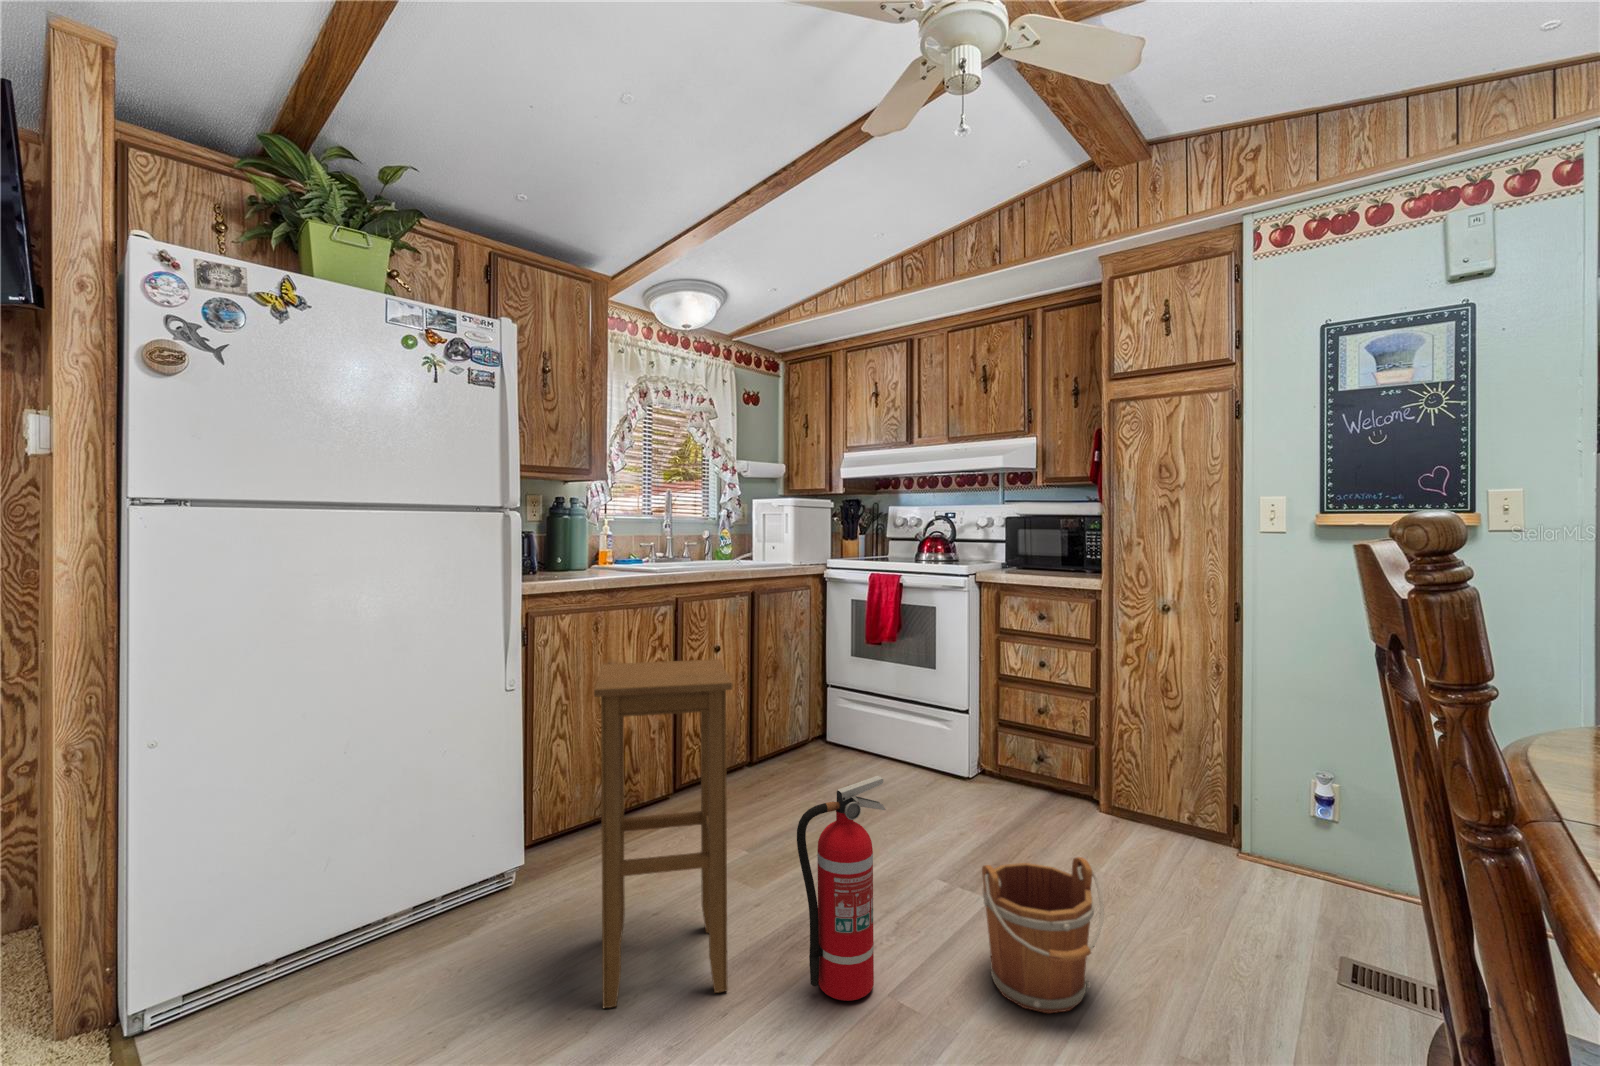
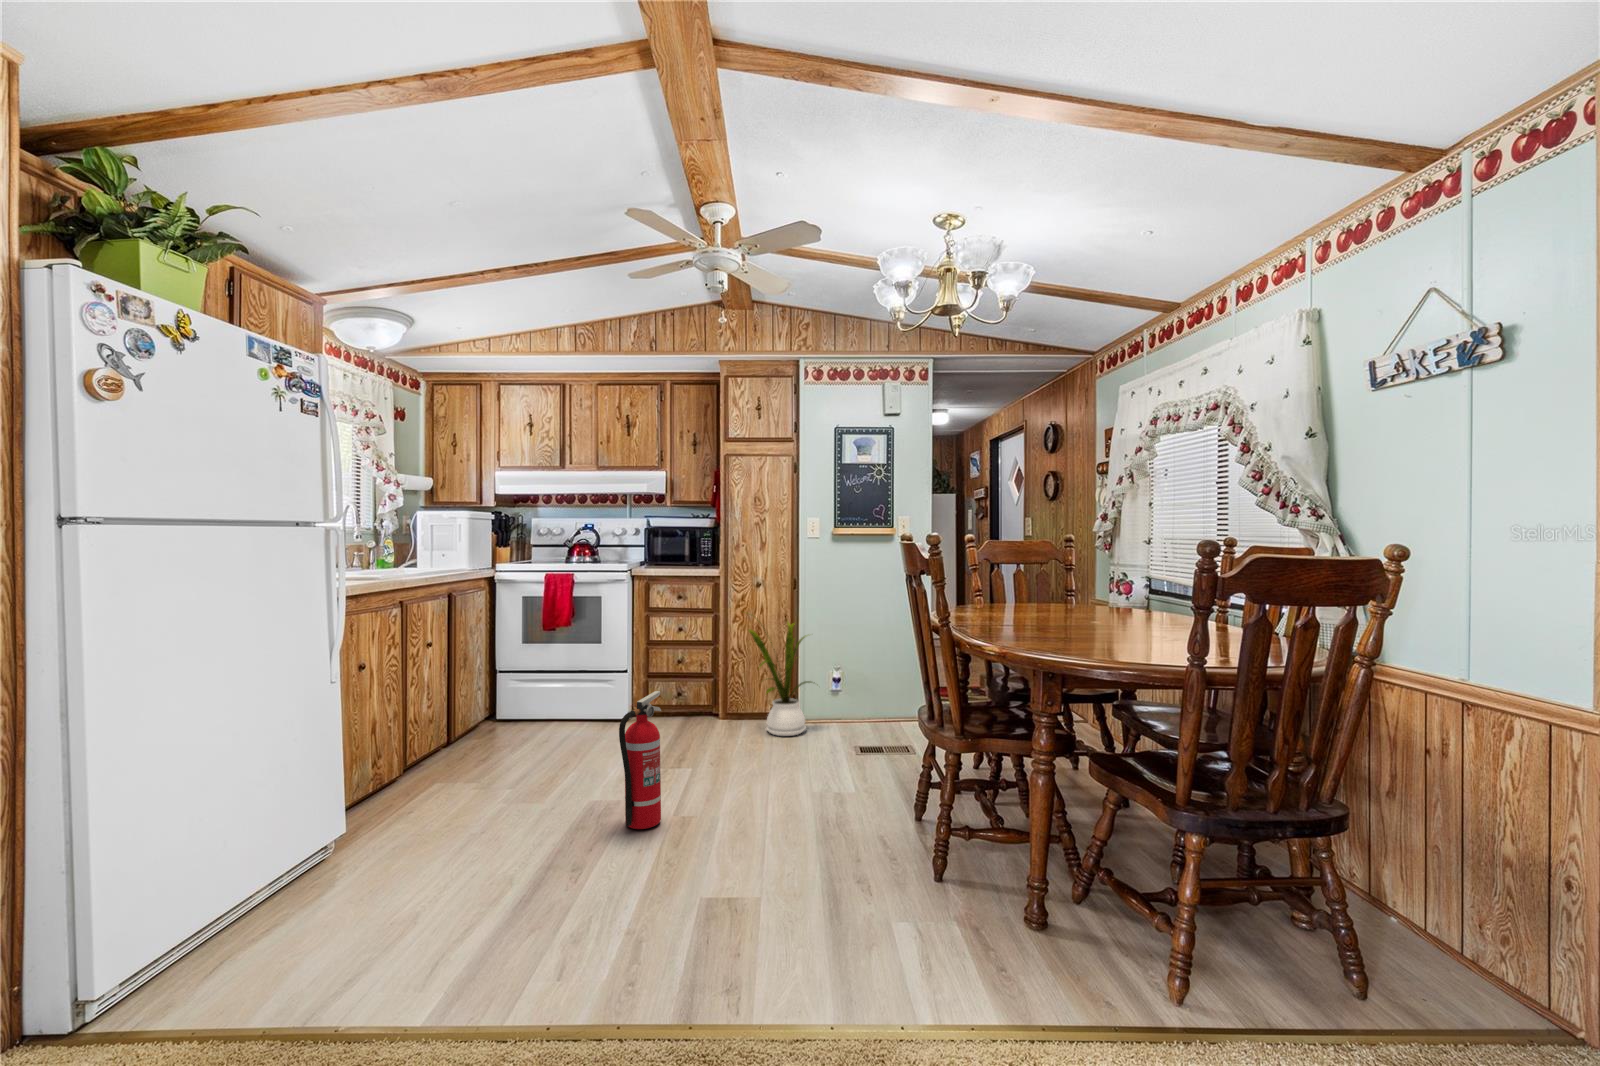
house plant: none [1117,650,1277,880] -> present [749,622,812,736]
stool: present [594,659,732,1008] -> none [447,633,578,878]
bucket: present [982,857,1104,1013] -> none [710,719,775,803]

